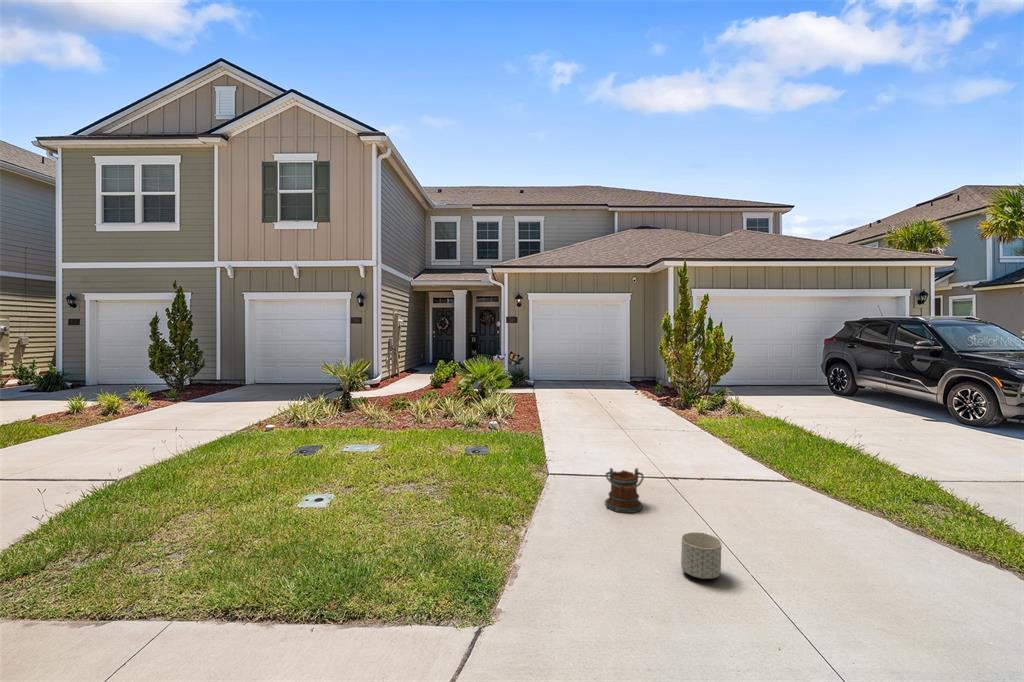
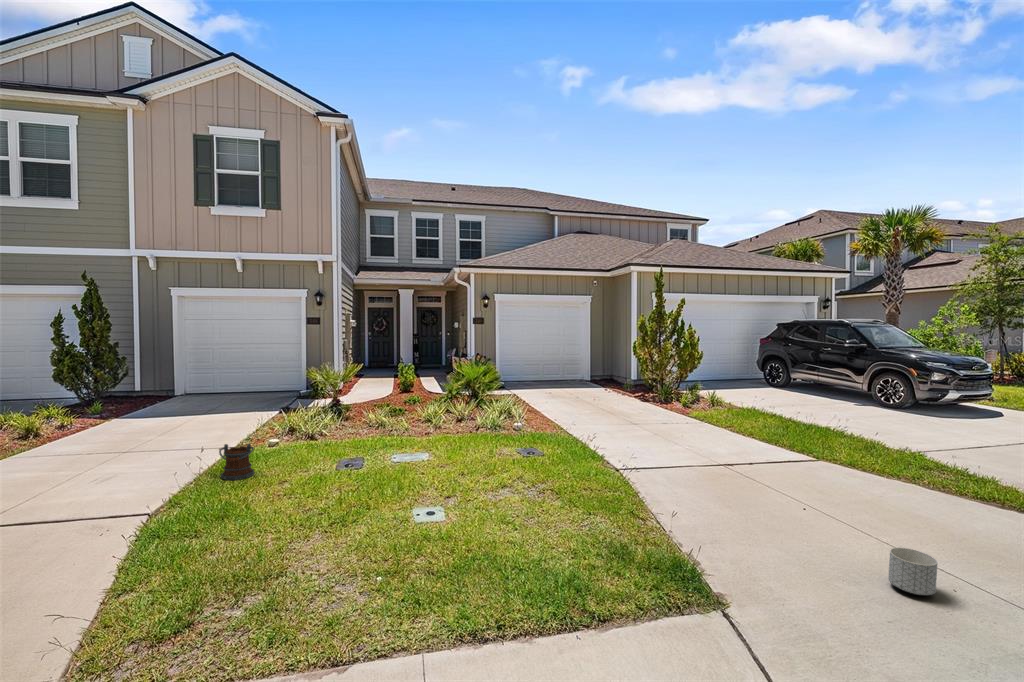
bucket: present [605,468,644,513] -> present [219,444,255,480]

